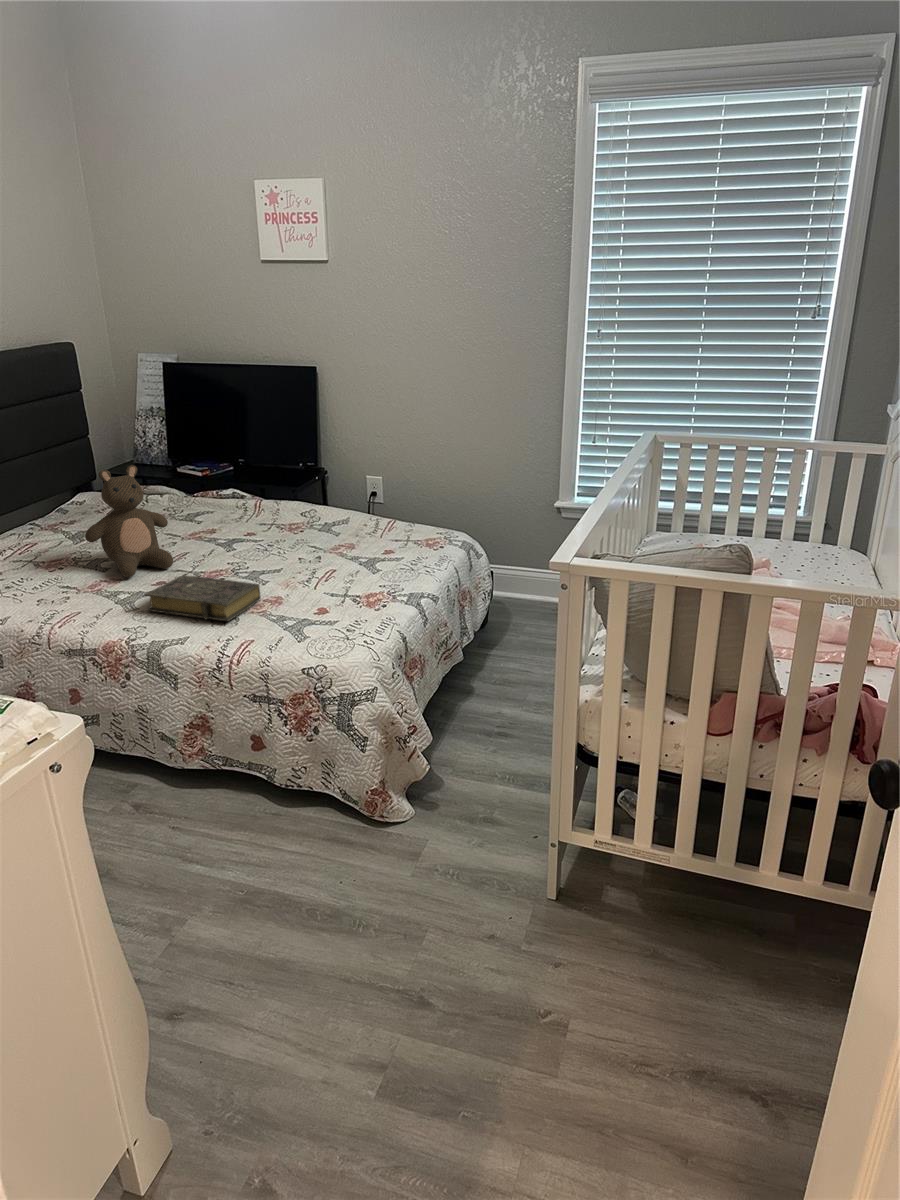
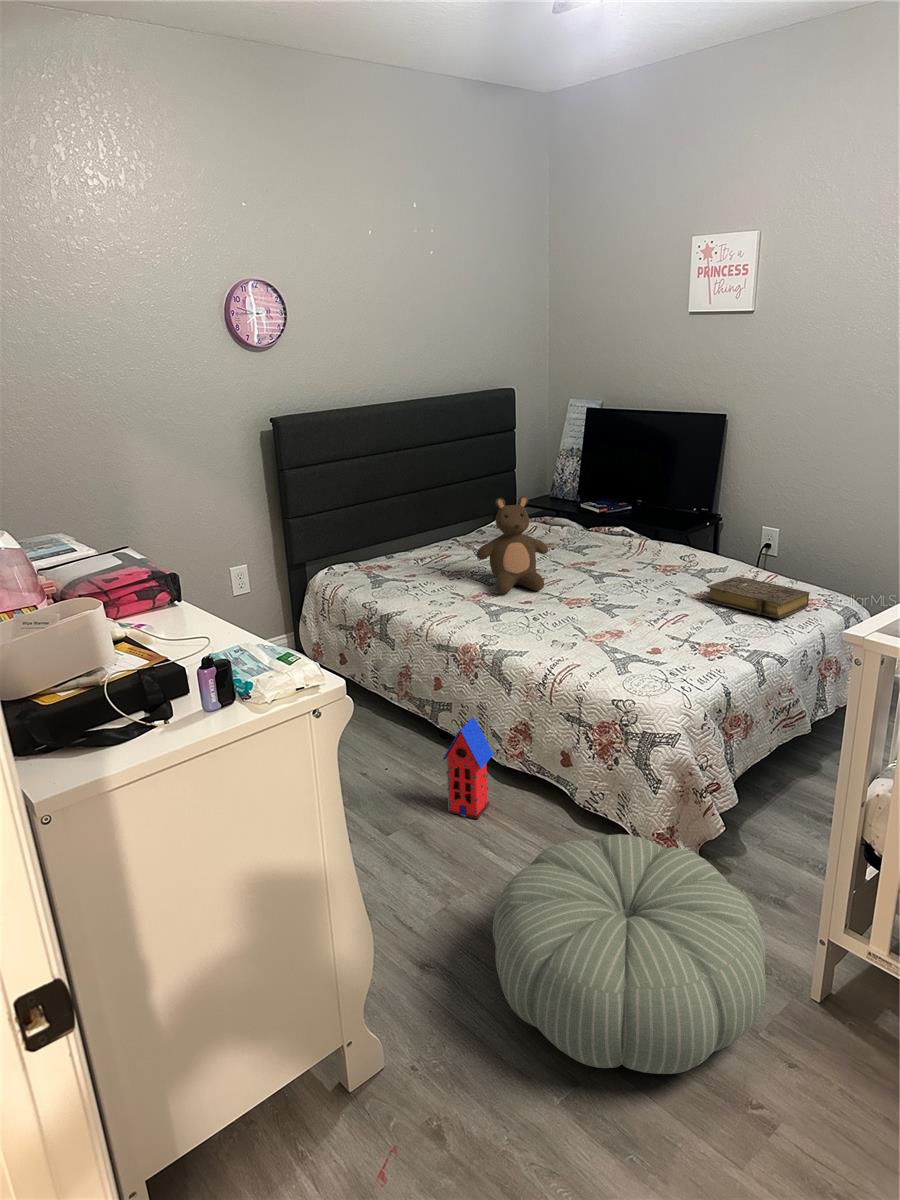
book: present [145,575,261,621] -> present [705,577,810,619]
toy house: none [117,722,177,836] -> present [442,717,494,819]
pouf: none [251,800,530,1046] -> present [493,834,766,1074]

